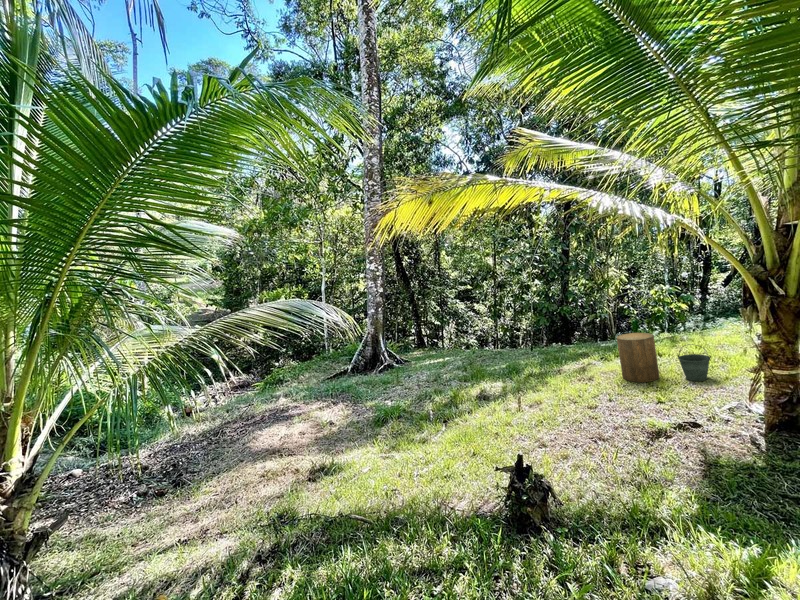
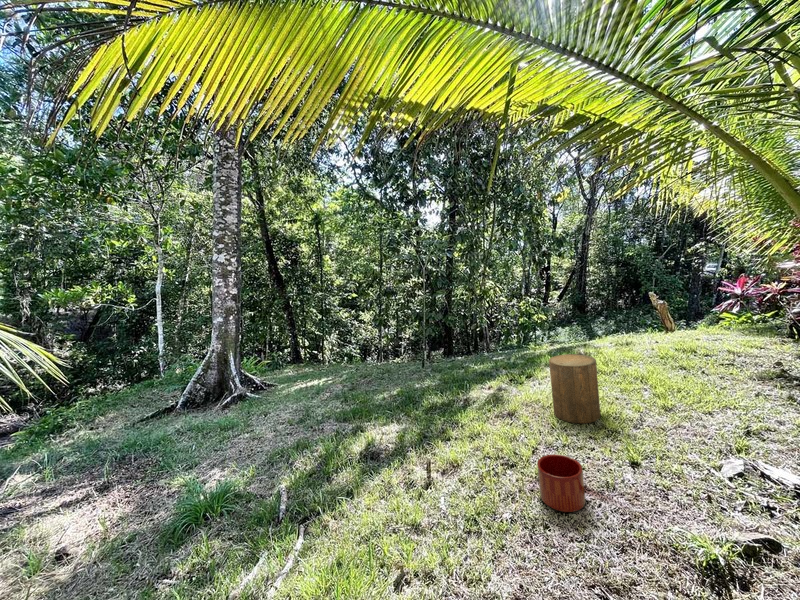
bucket: present [677,345,711,381] -> none [621,371,667,420]
planter: none [586,391,617,421] -> present [537,454,585,512]

